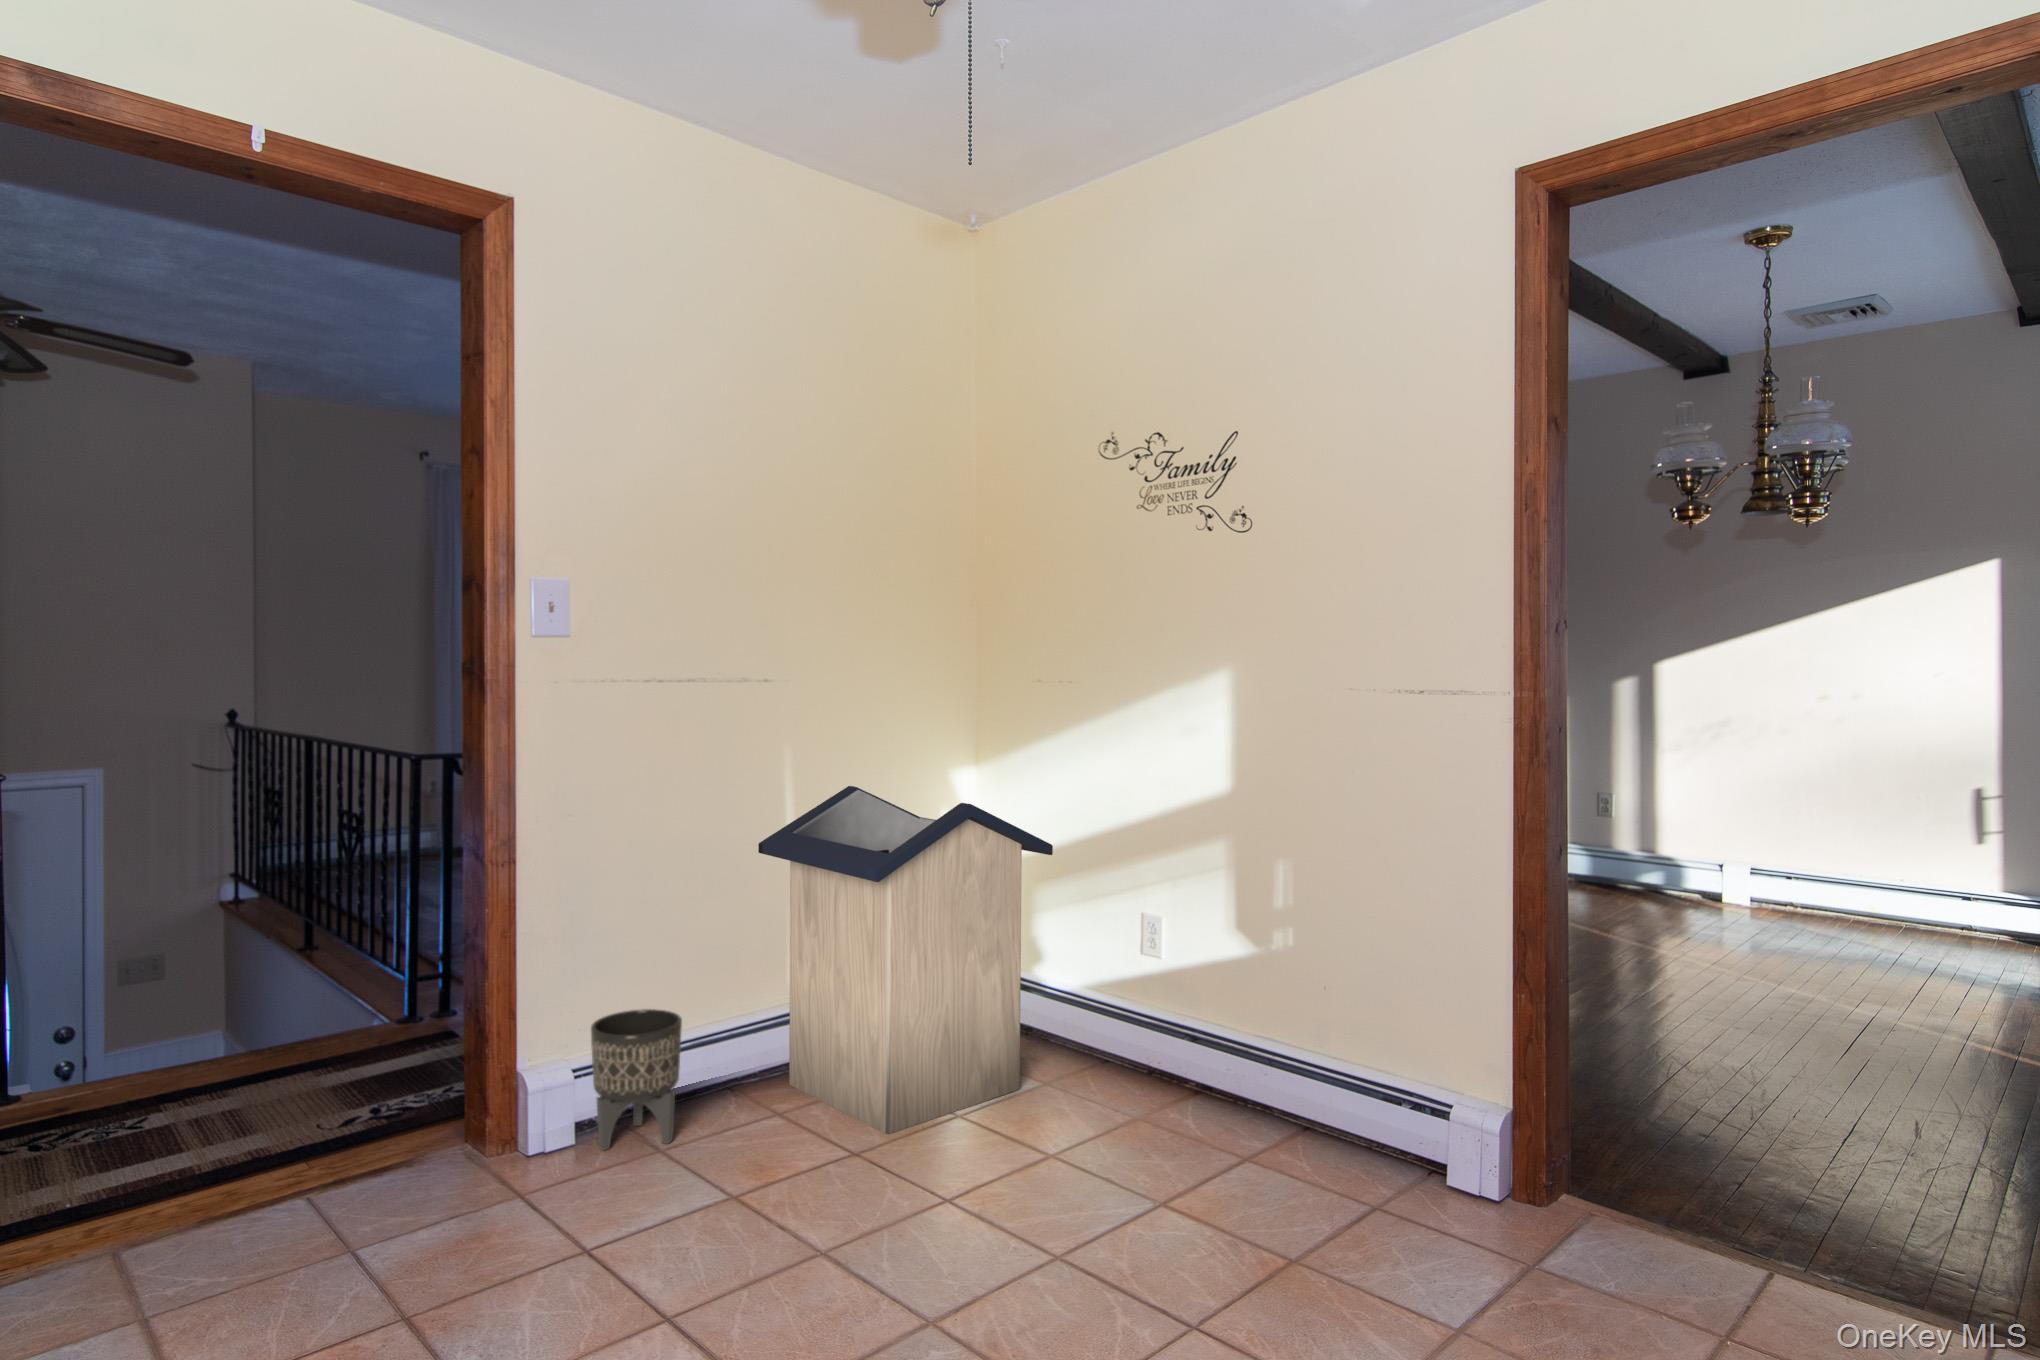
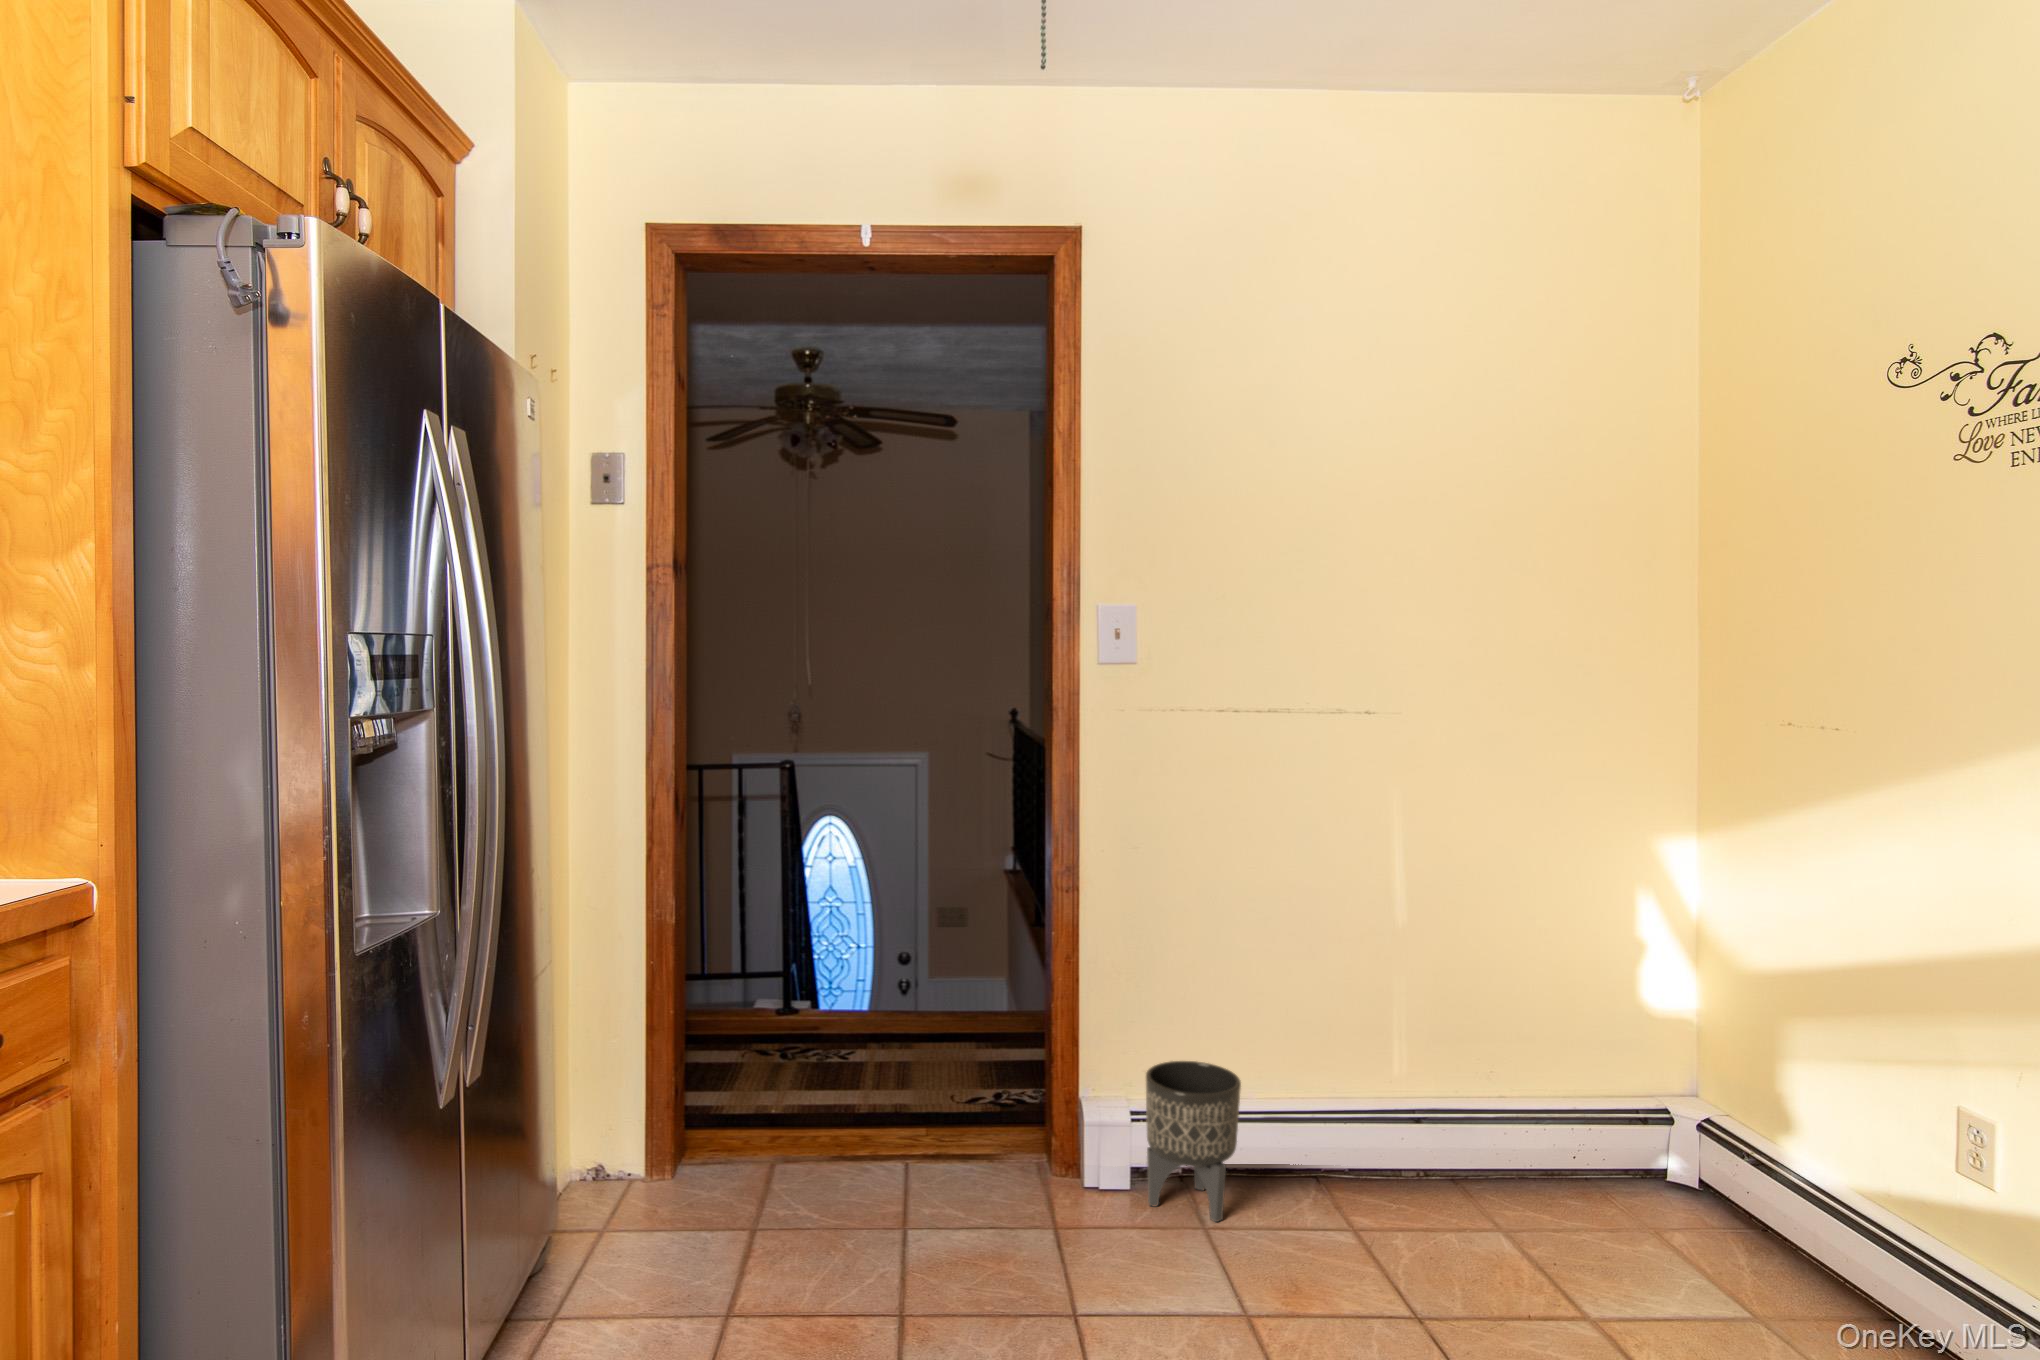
trash can: present [758,786,1053,1134] -> none [1358,845,1771,1309]

